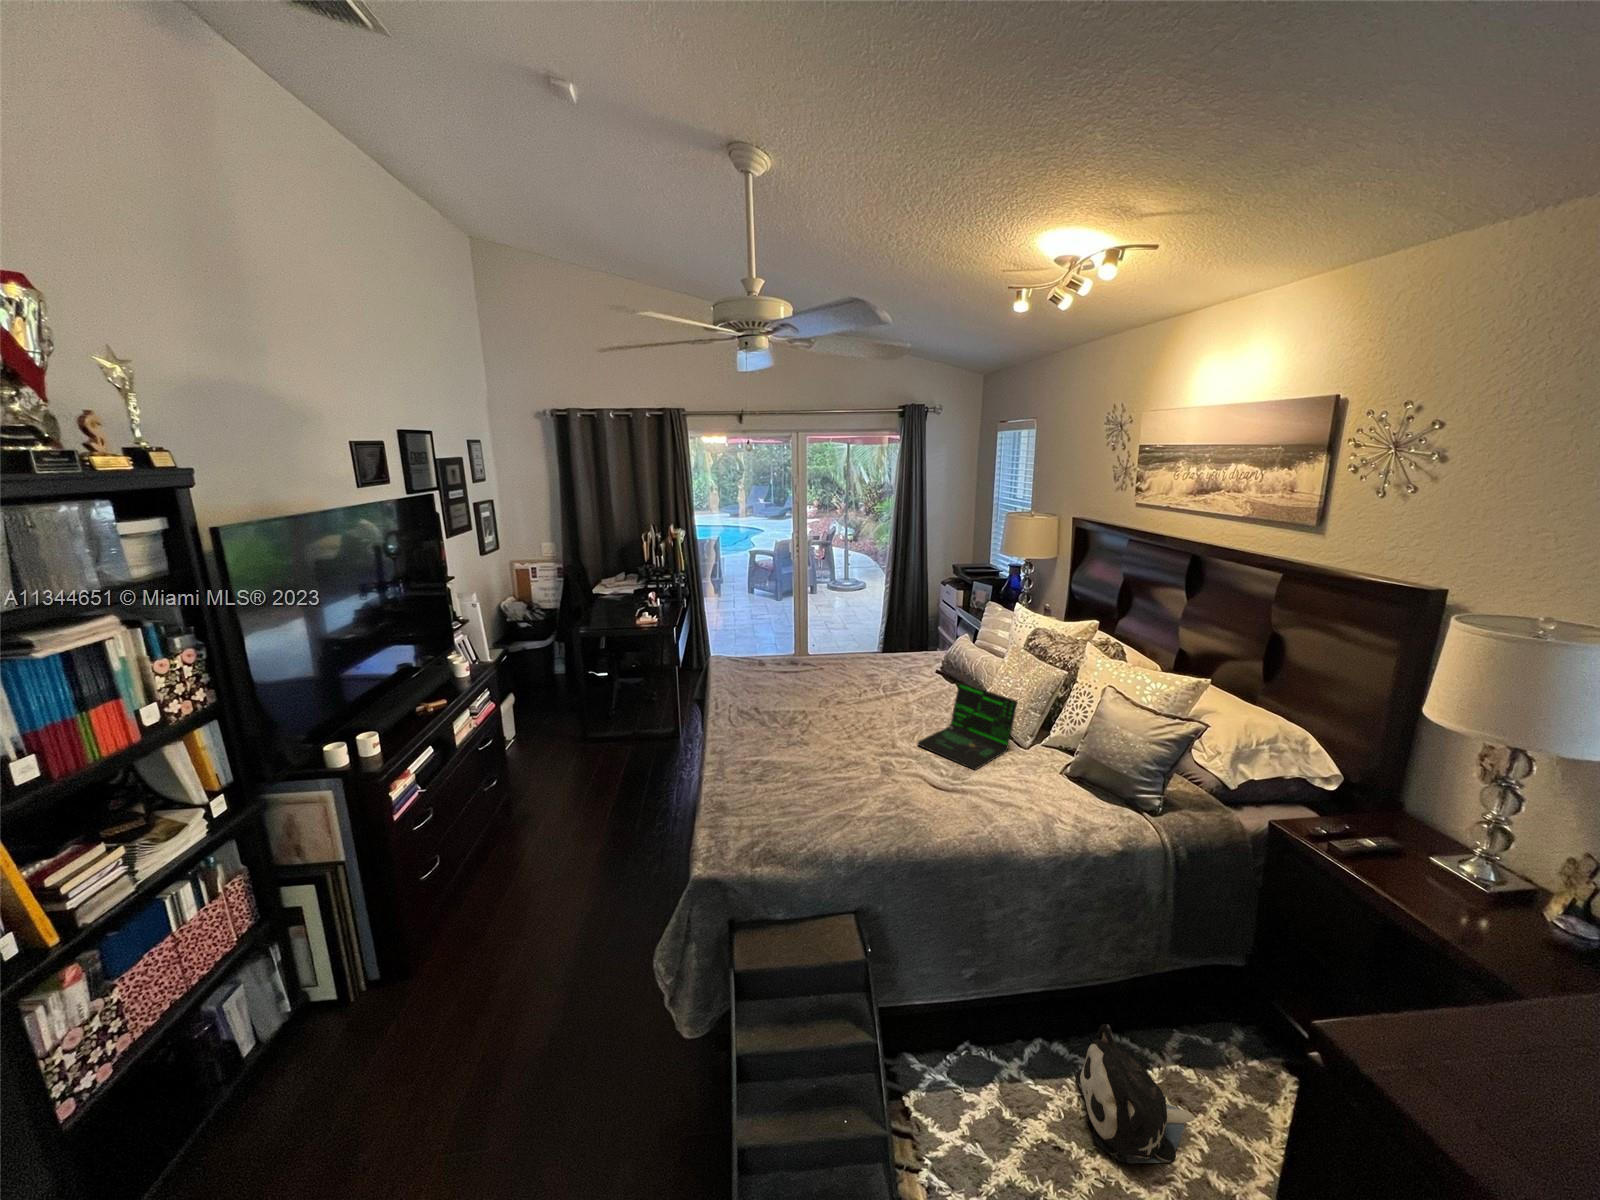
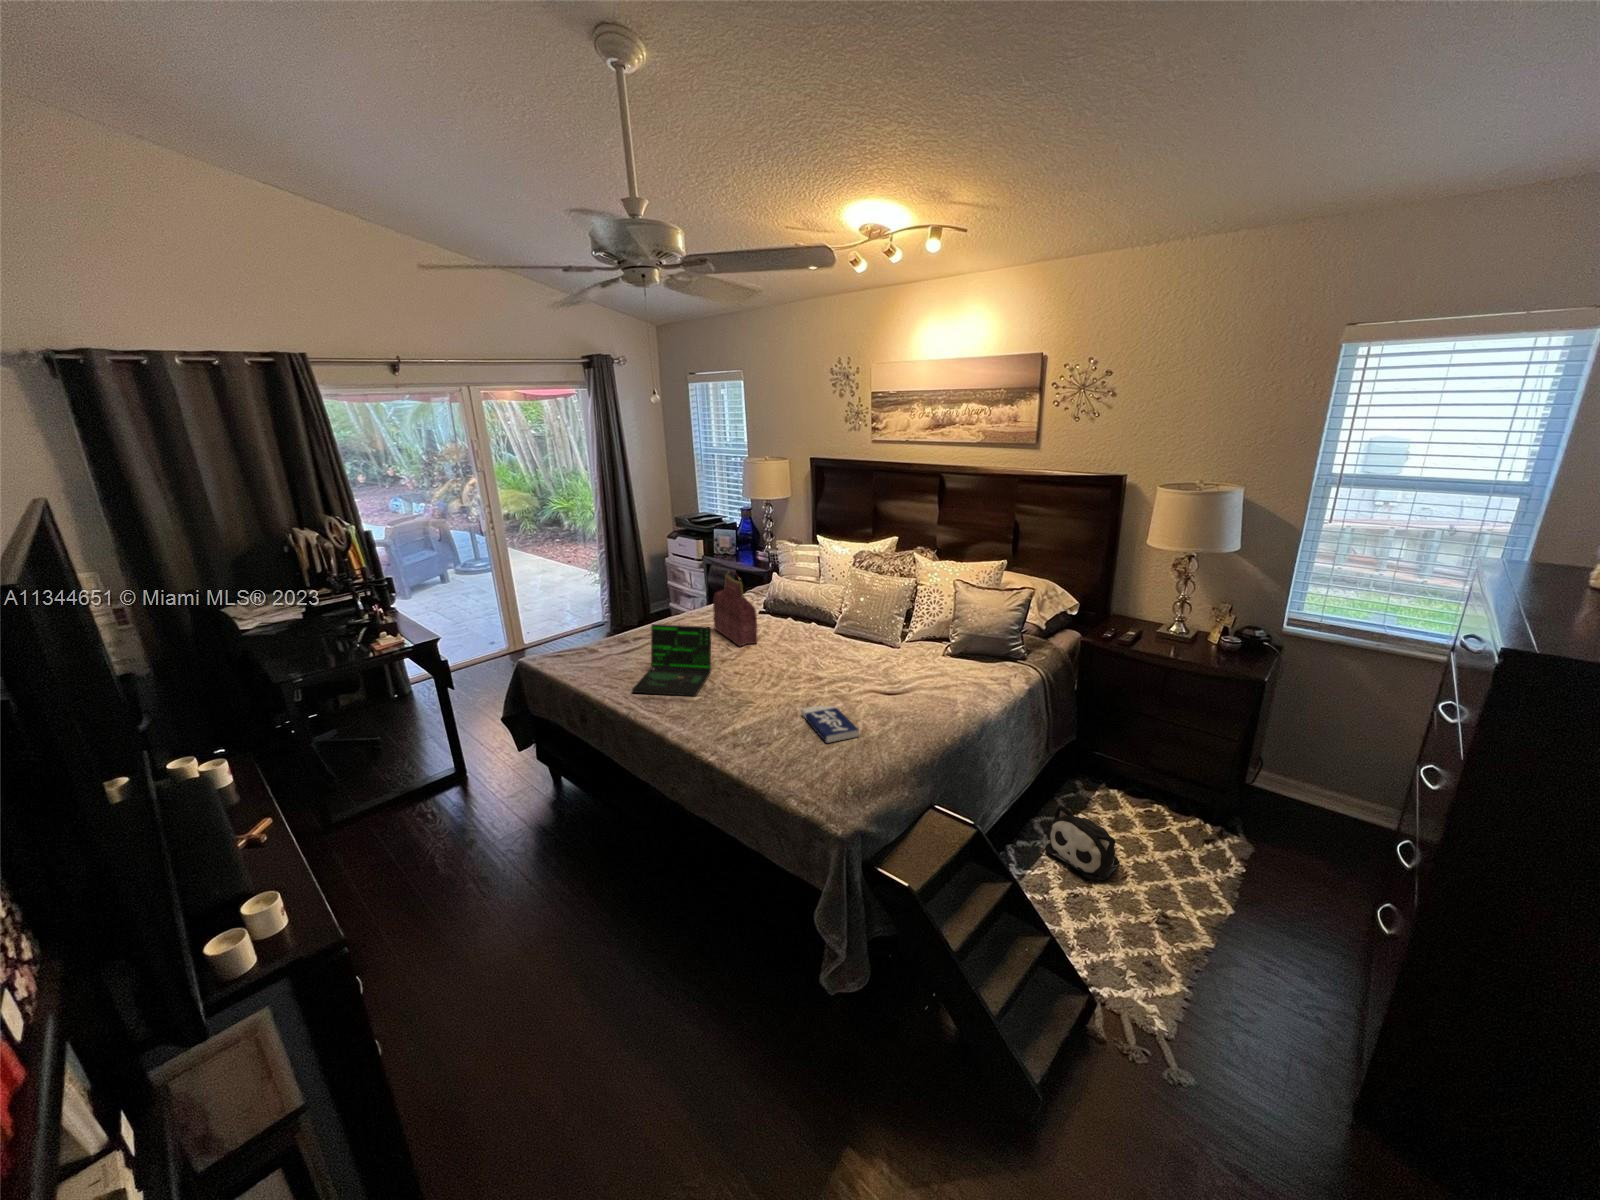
handbag: none [872,622,896,699] -> present [713,571,757,647]
laptop: present [917,682,1018,770] -> present [632,624,723,696]
book: none [812,768,862,815] -> present [802,706,859,743]

